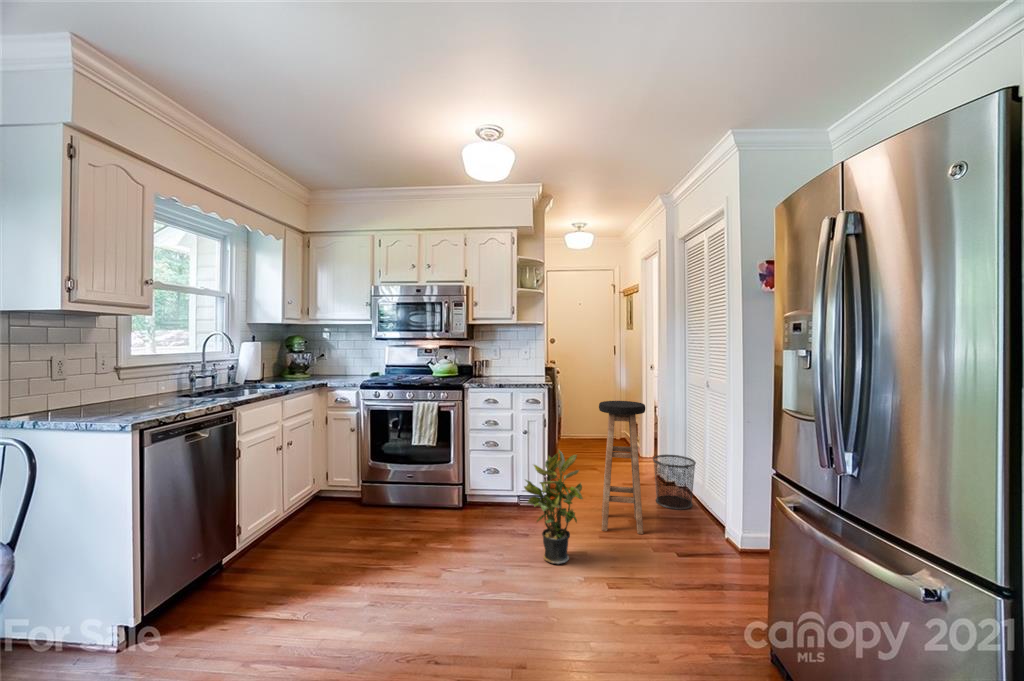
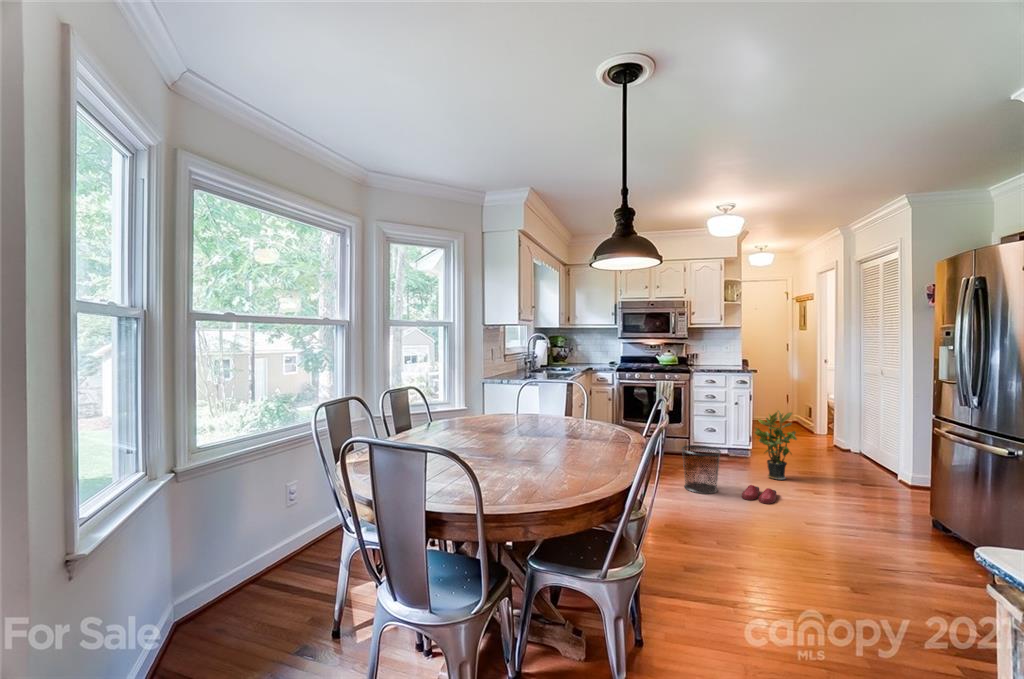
bar stool: present [599,401,645,534] -> none [798,382,835,472]
waste bin: present [653,455,696,510] -> present [682,445,721,494]
slippers: none [467,595,532,650] -> present [742,485,776,504]

